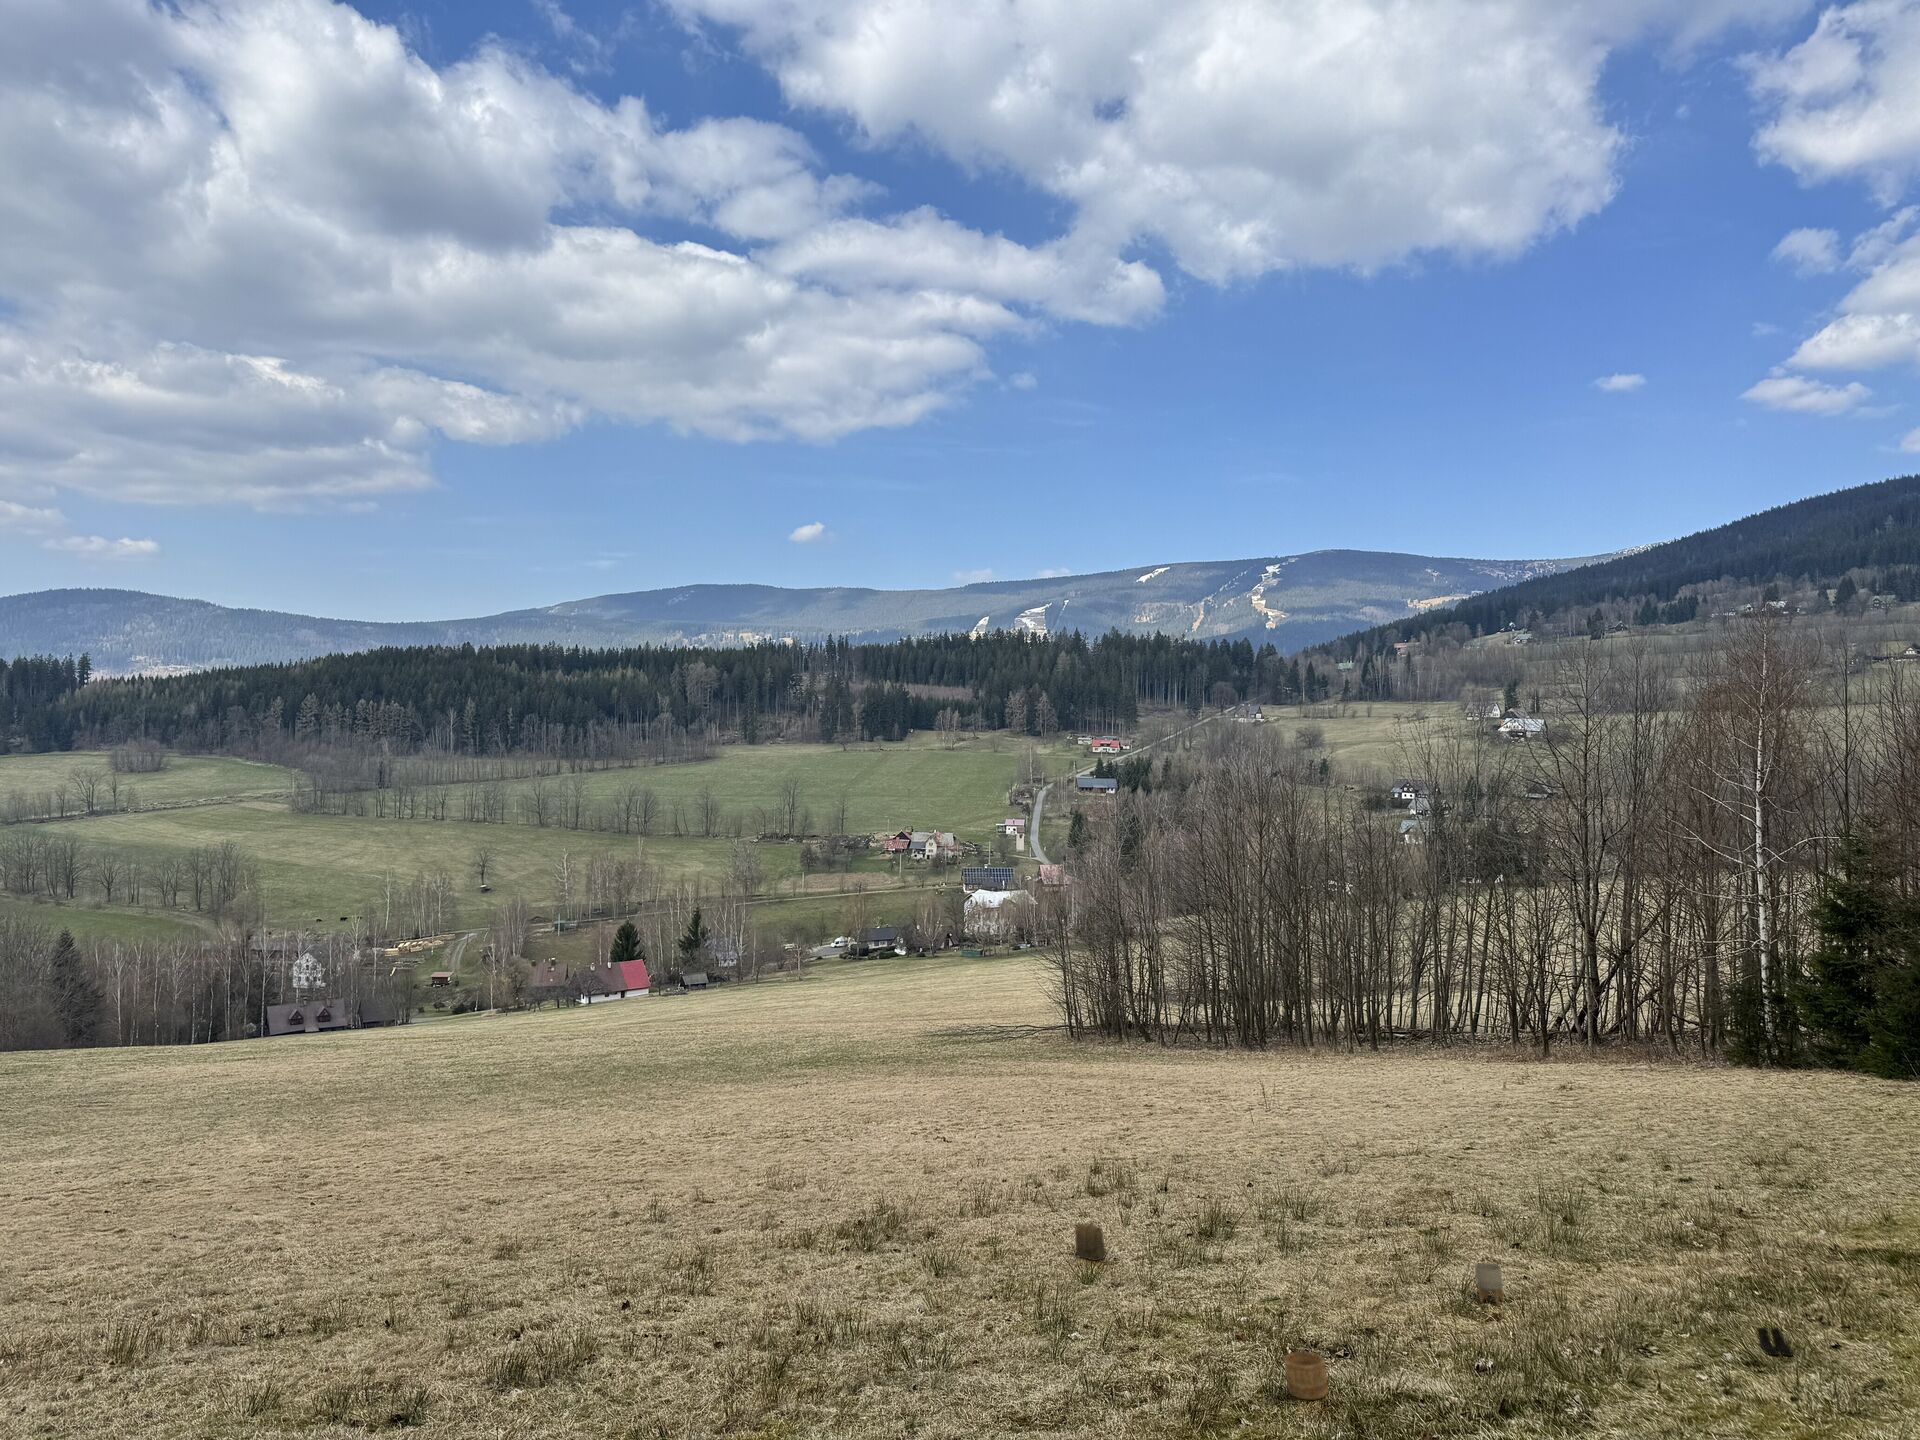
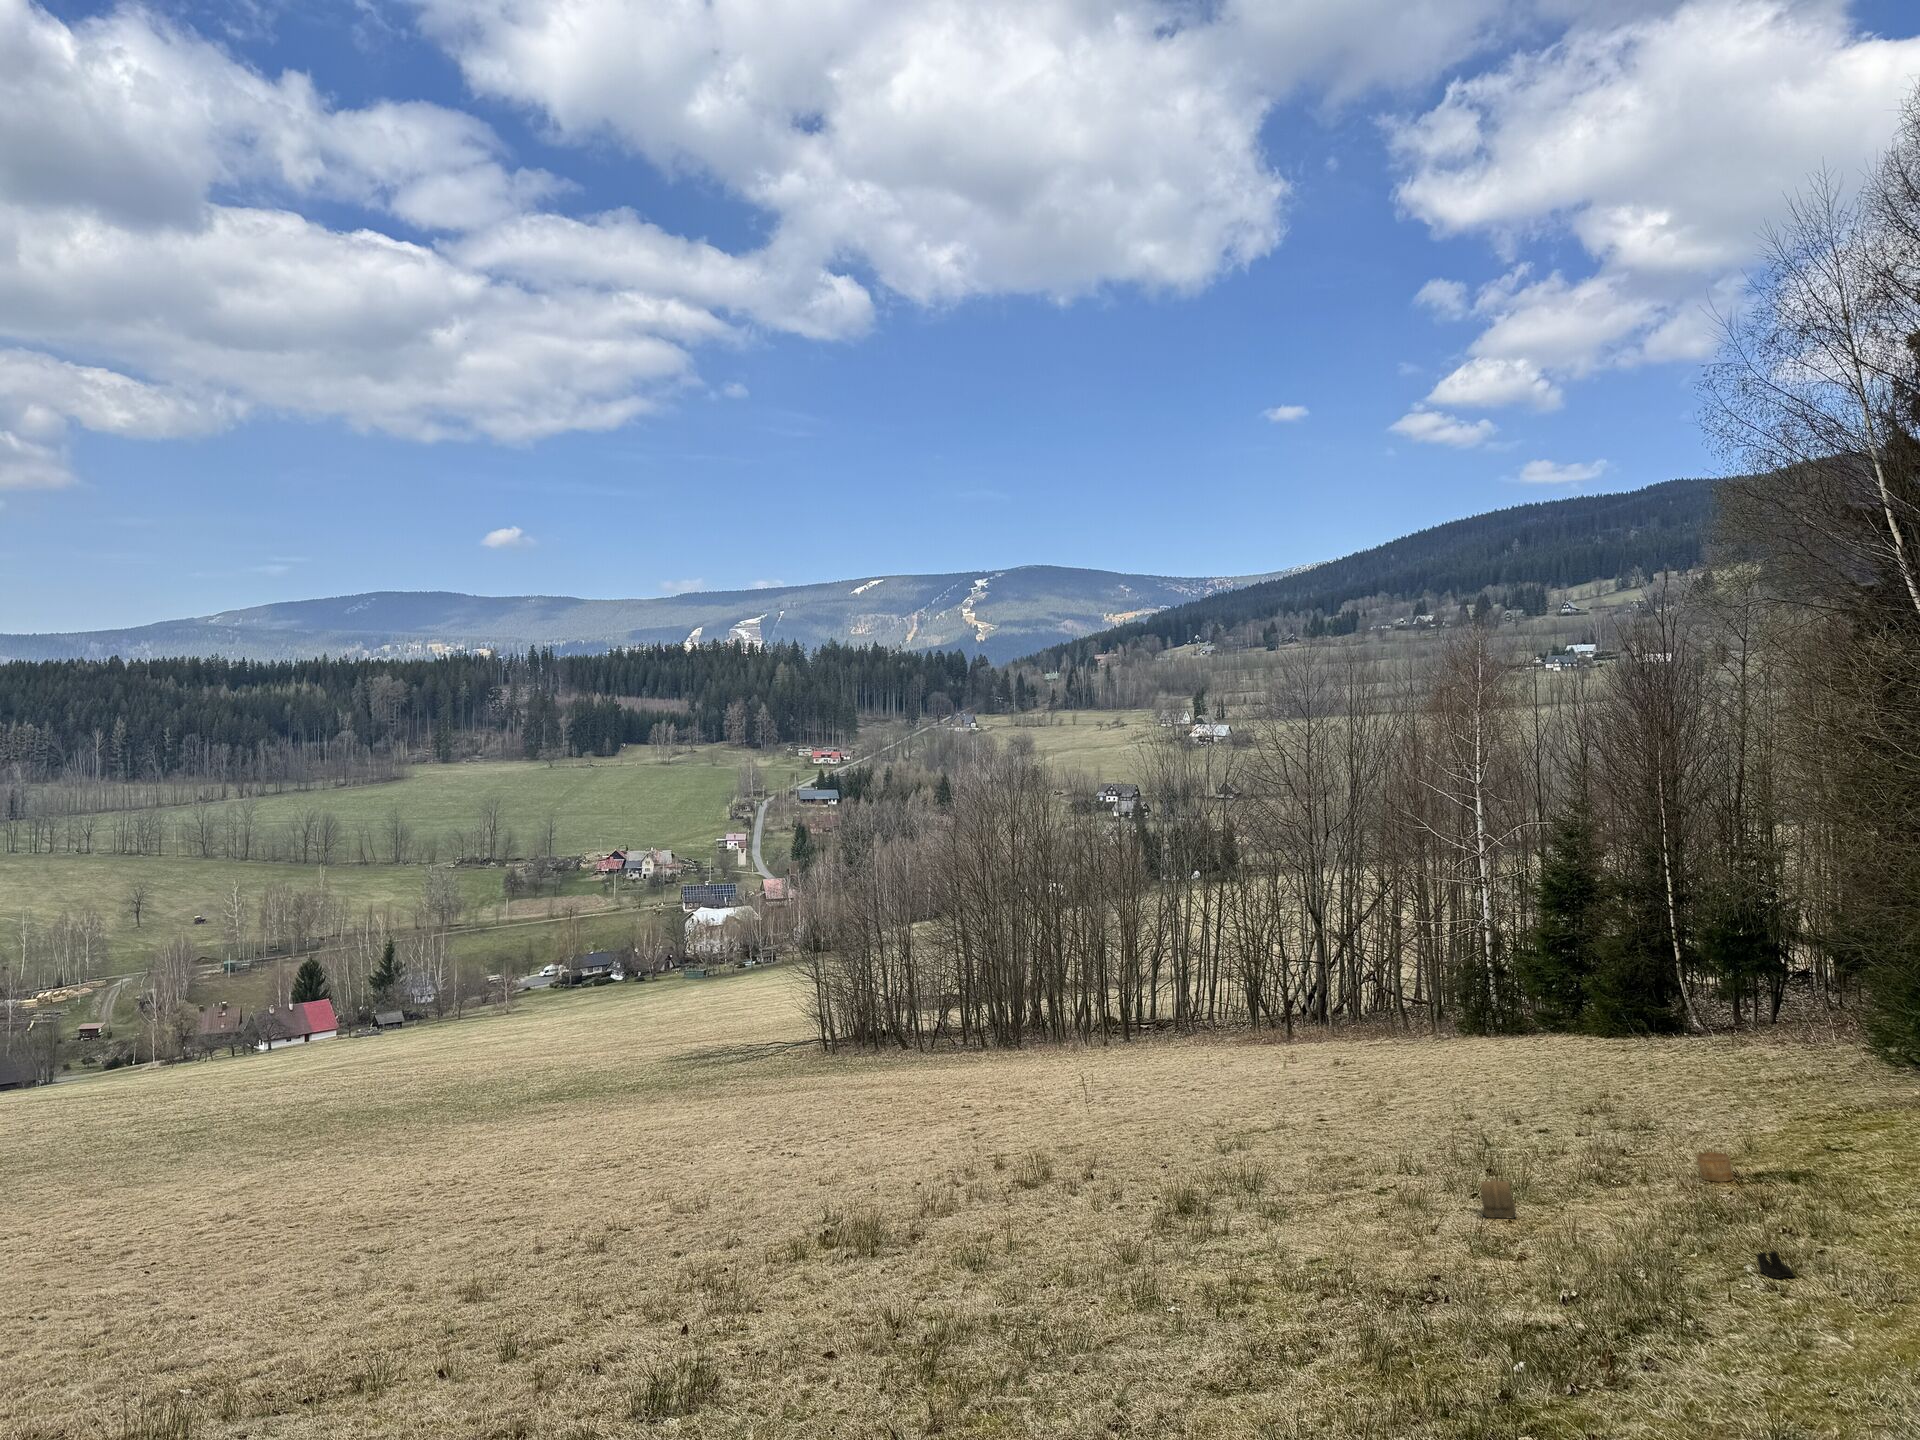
backpack: present [1075,1221,1106,1261] -> present [1481,1179,1516,1219]
planter: present [1475,1263,1504,1305] -> none [1463,1221,1494,1264]
wooden bucket: present [1284,1351,1328,1400] -> present [1696,1152,1733,1182]

